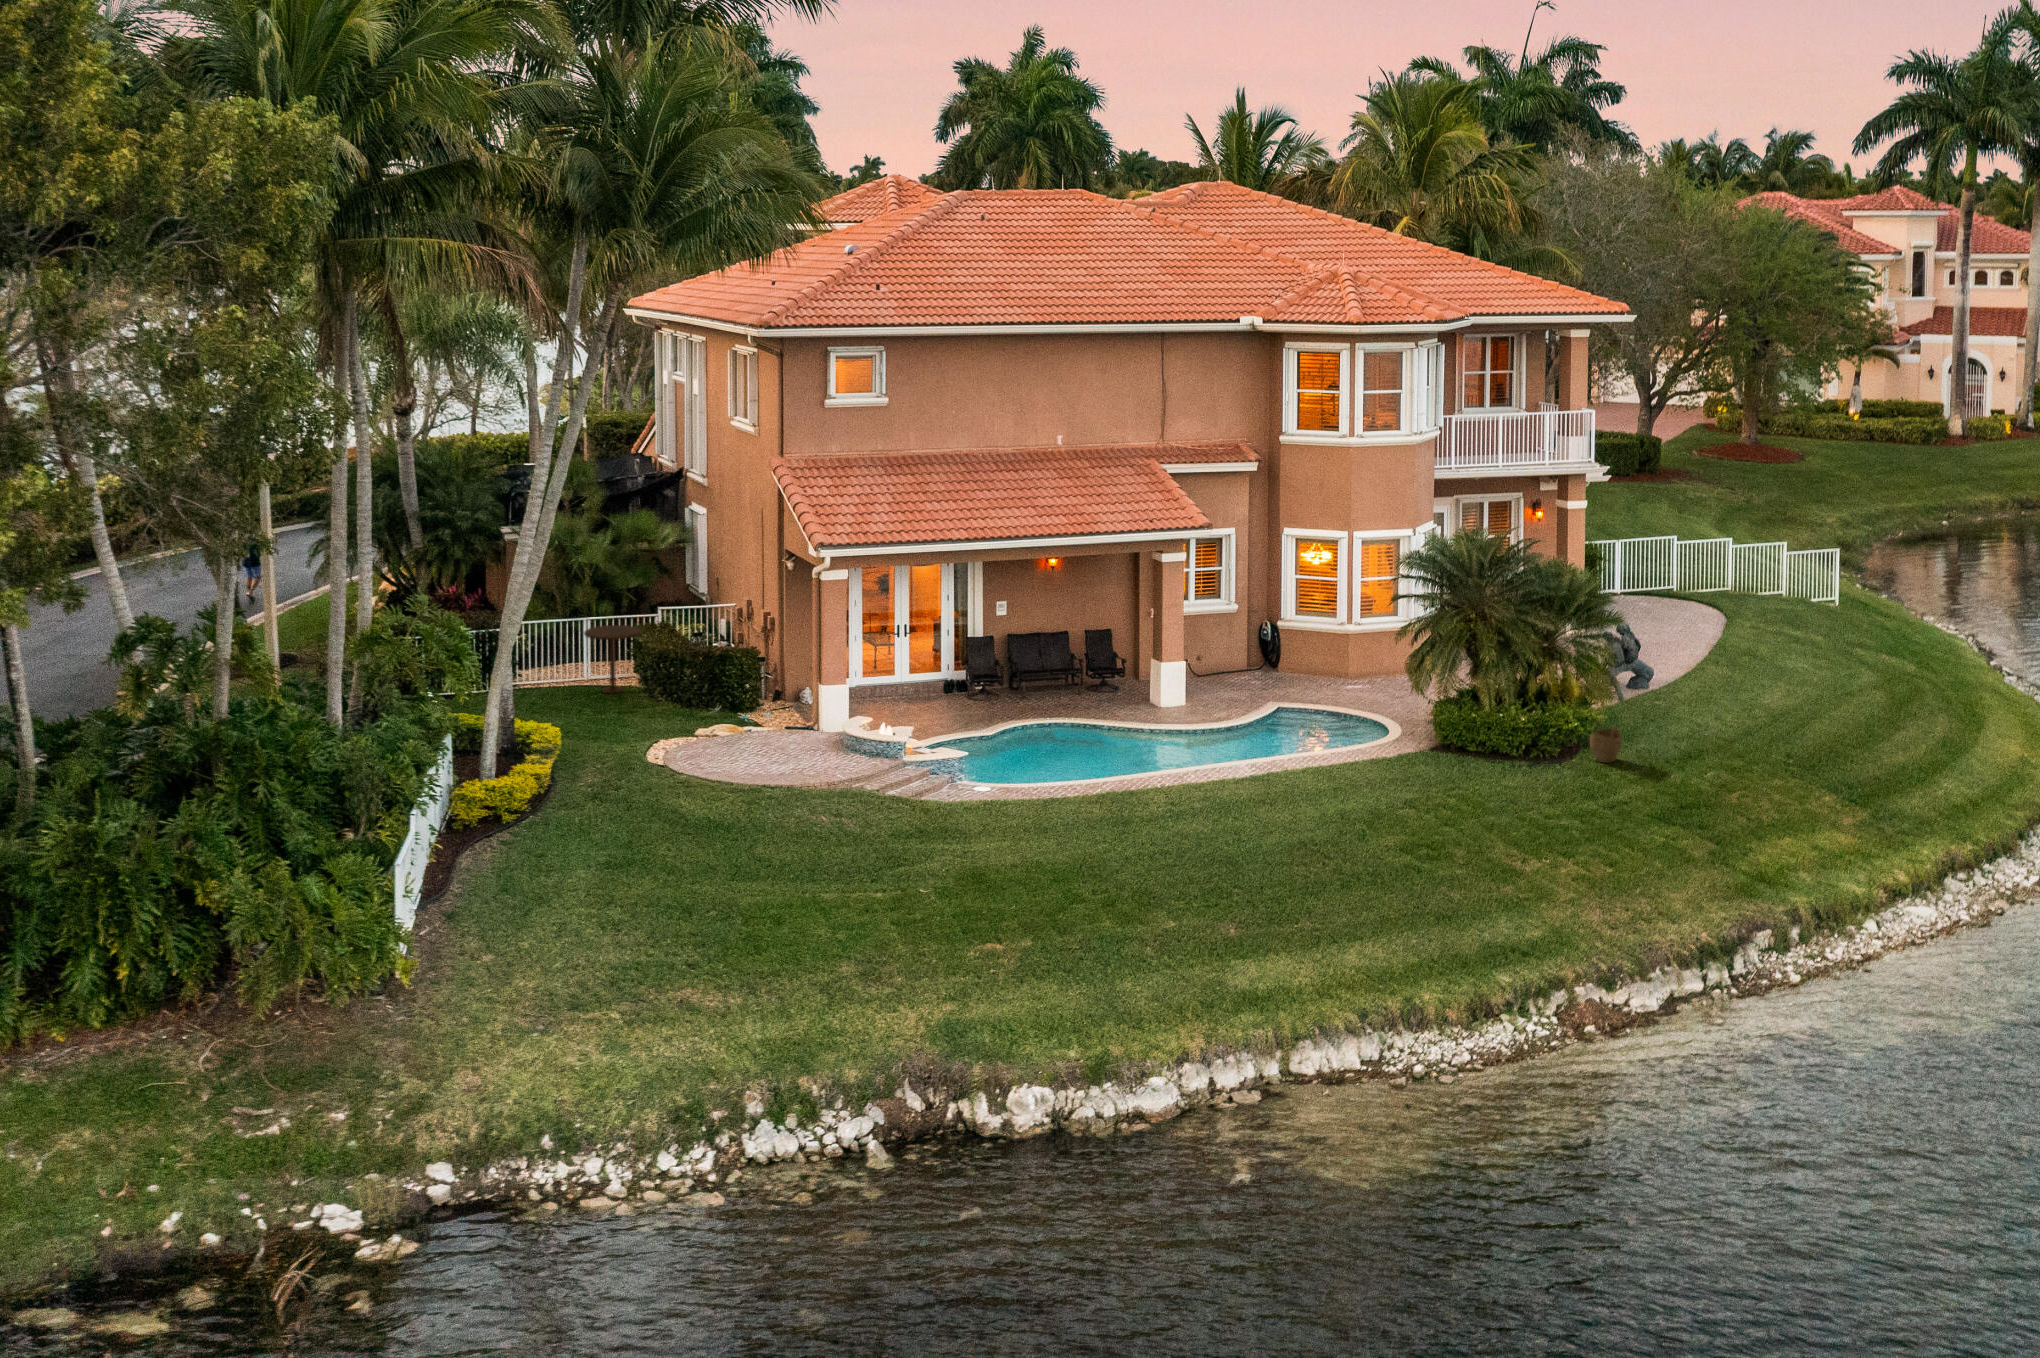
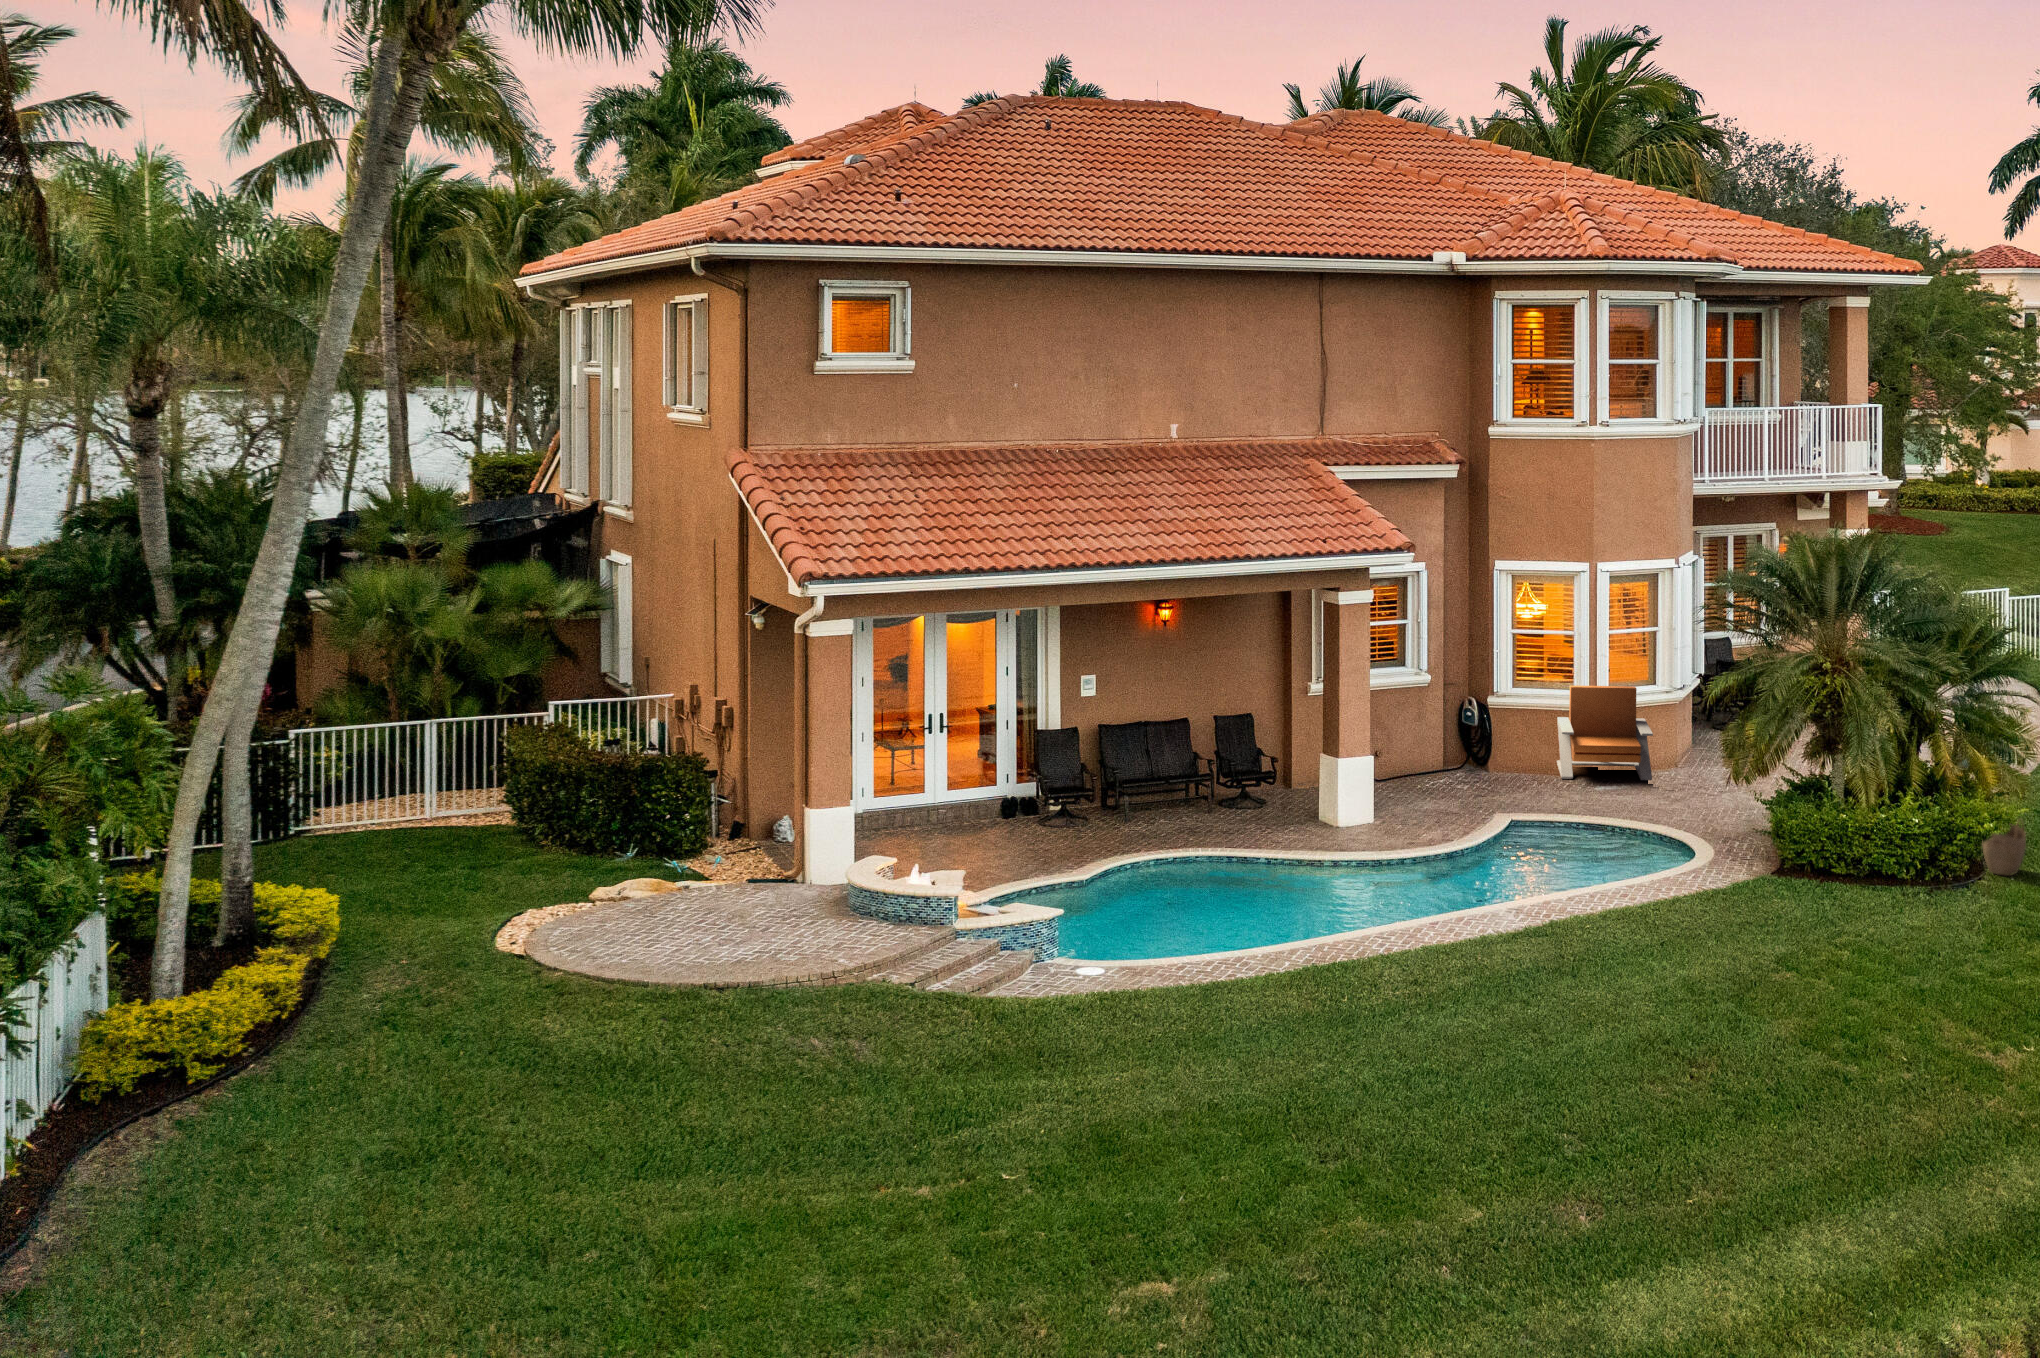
lounge chair: none [1320,617,1385,685] -> present [1557,685,1653,780]
pedestal table: present [584,625,641,694] -> none [405,728,506,840]

